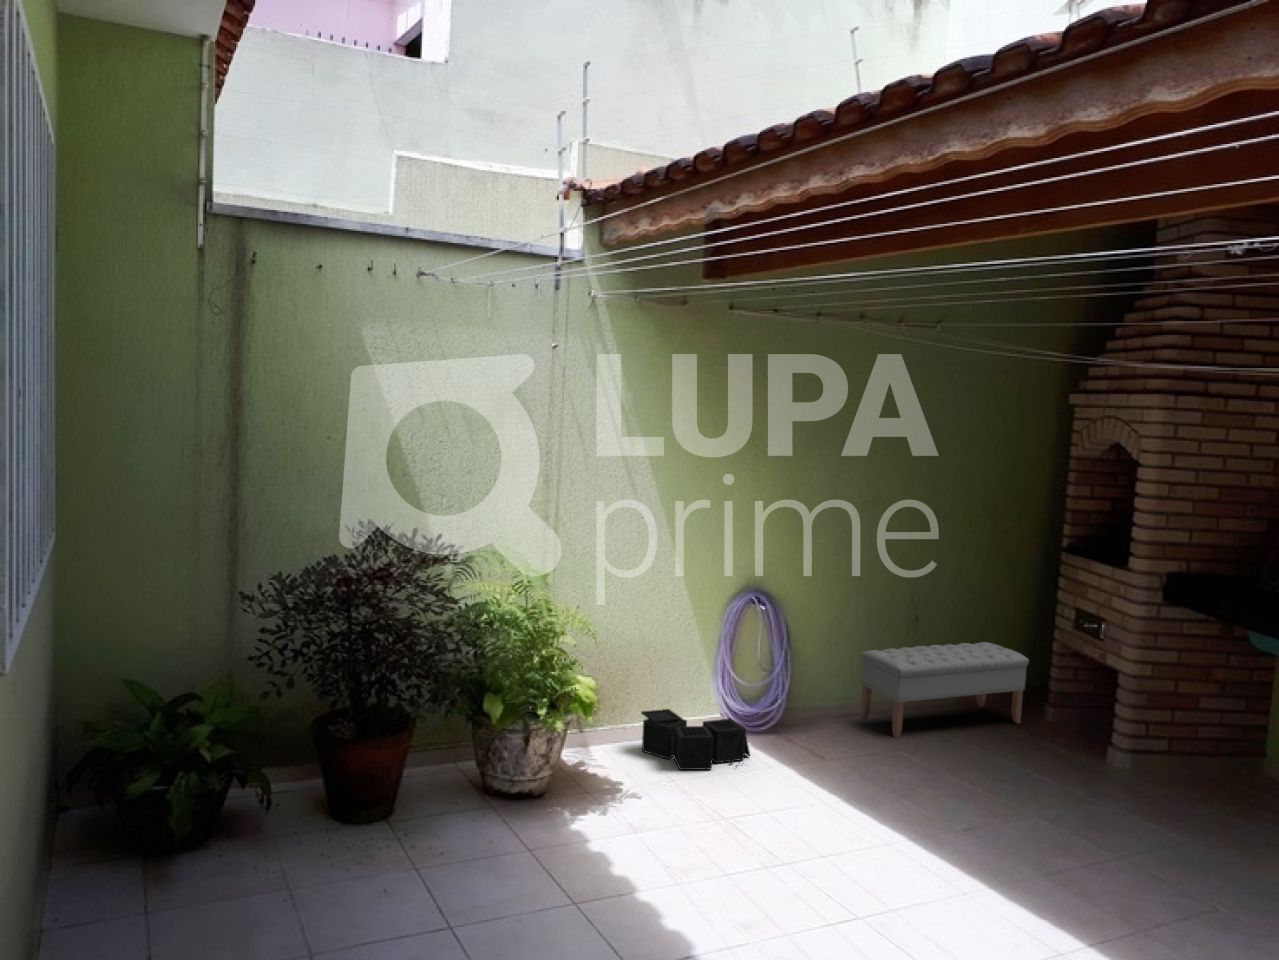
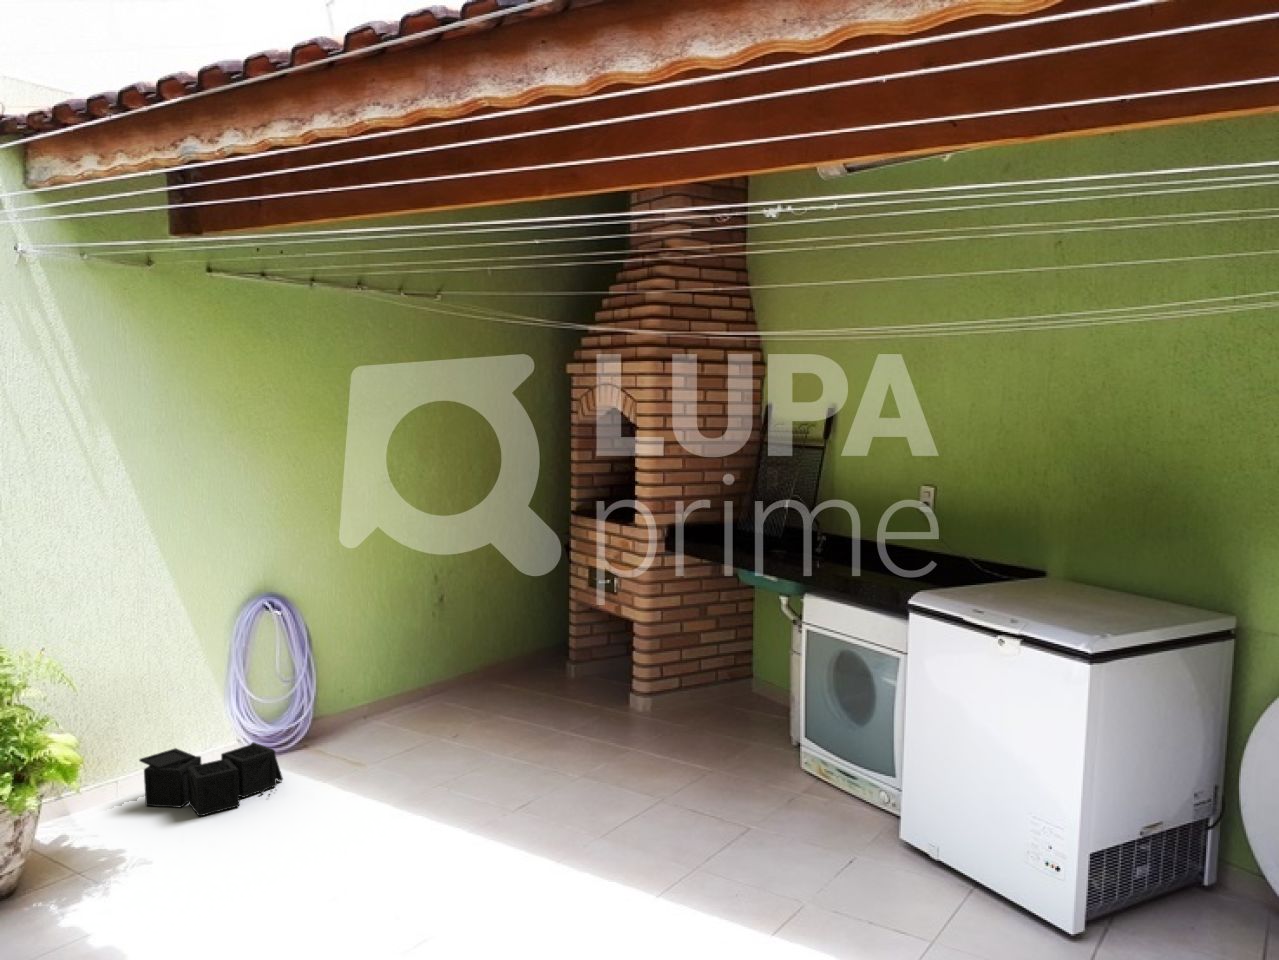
bench: present [861,642,1029,737] -> none [391,612,553,724]

